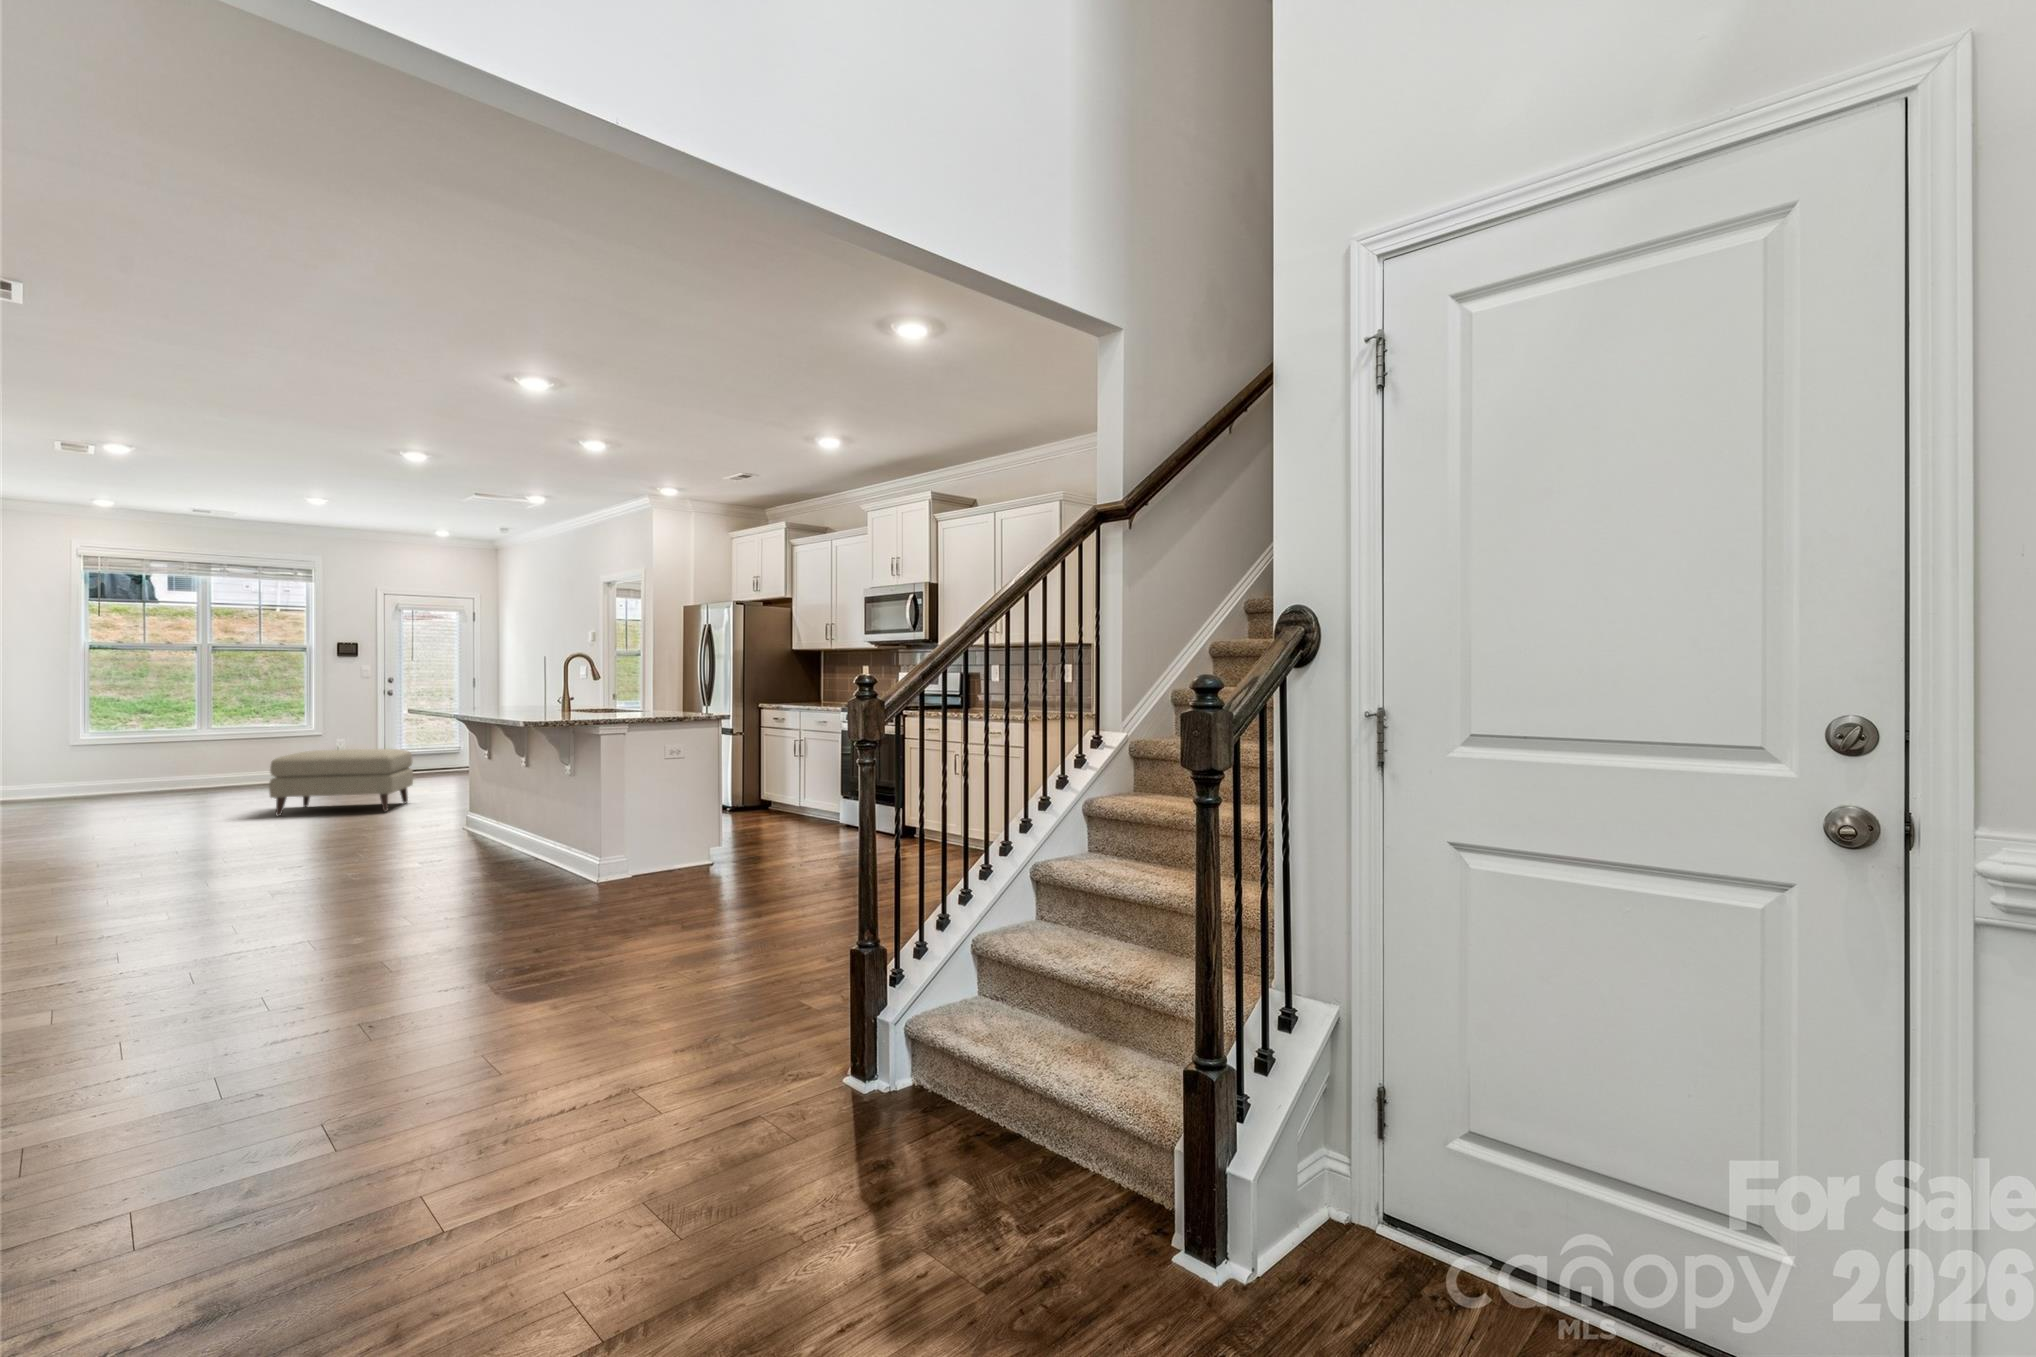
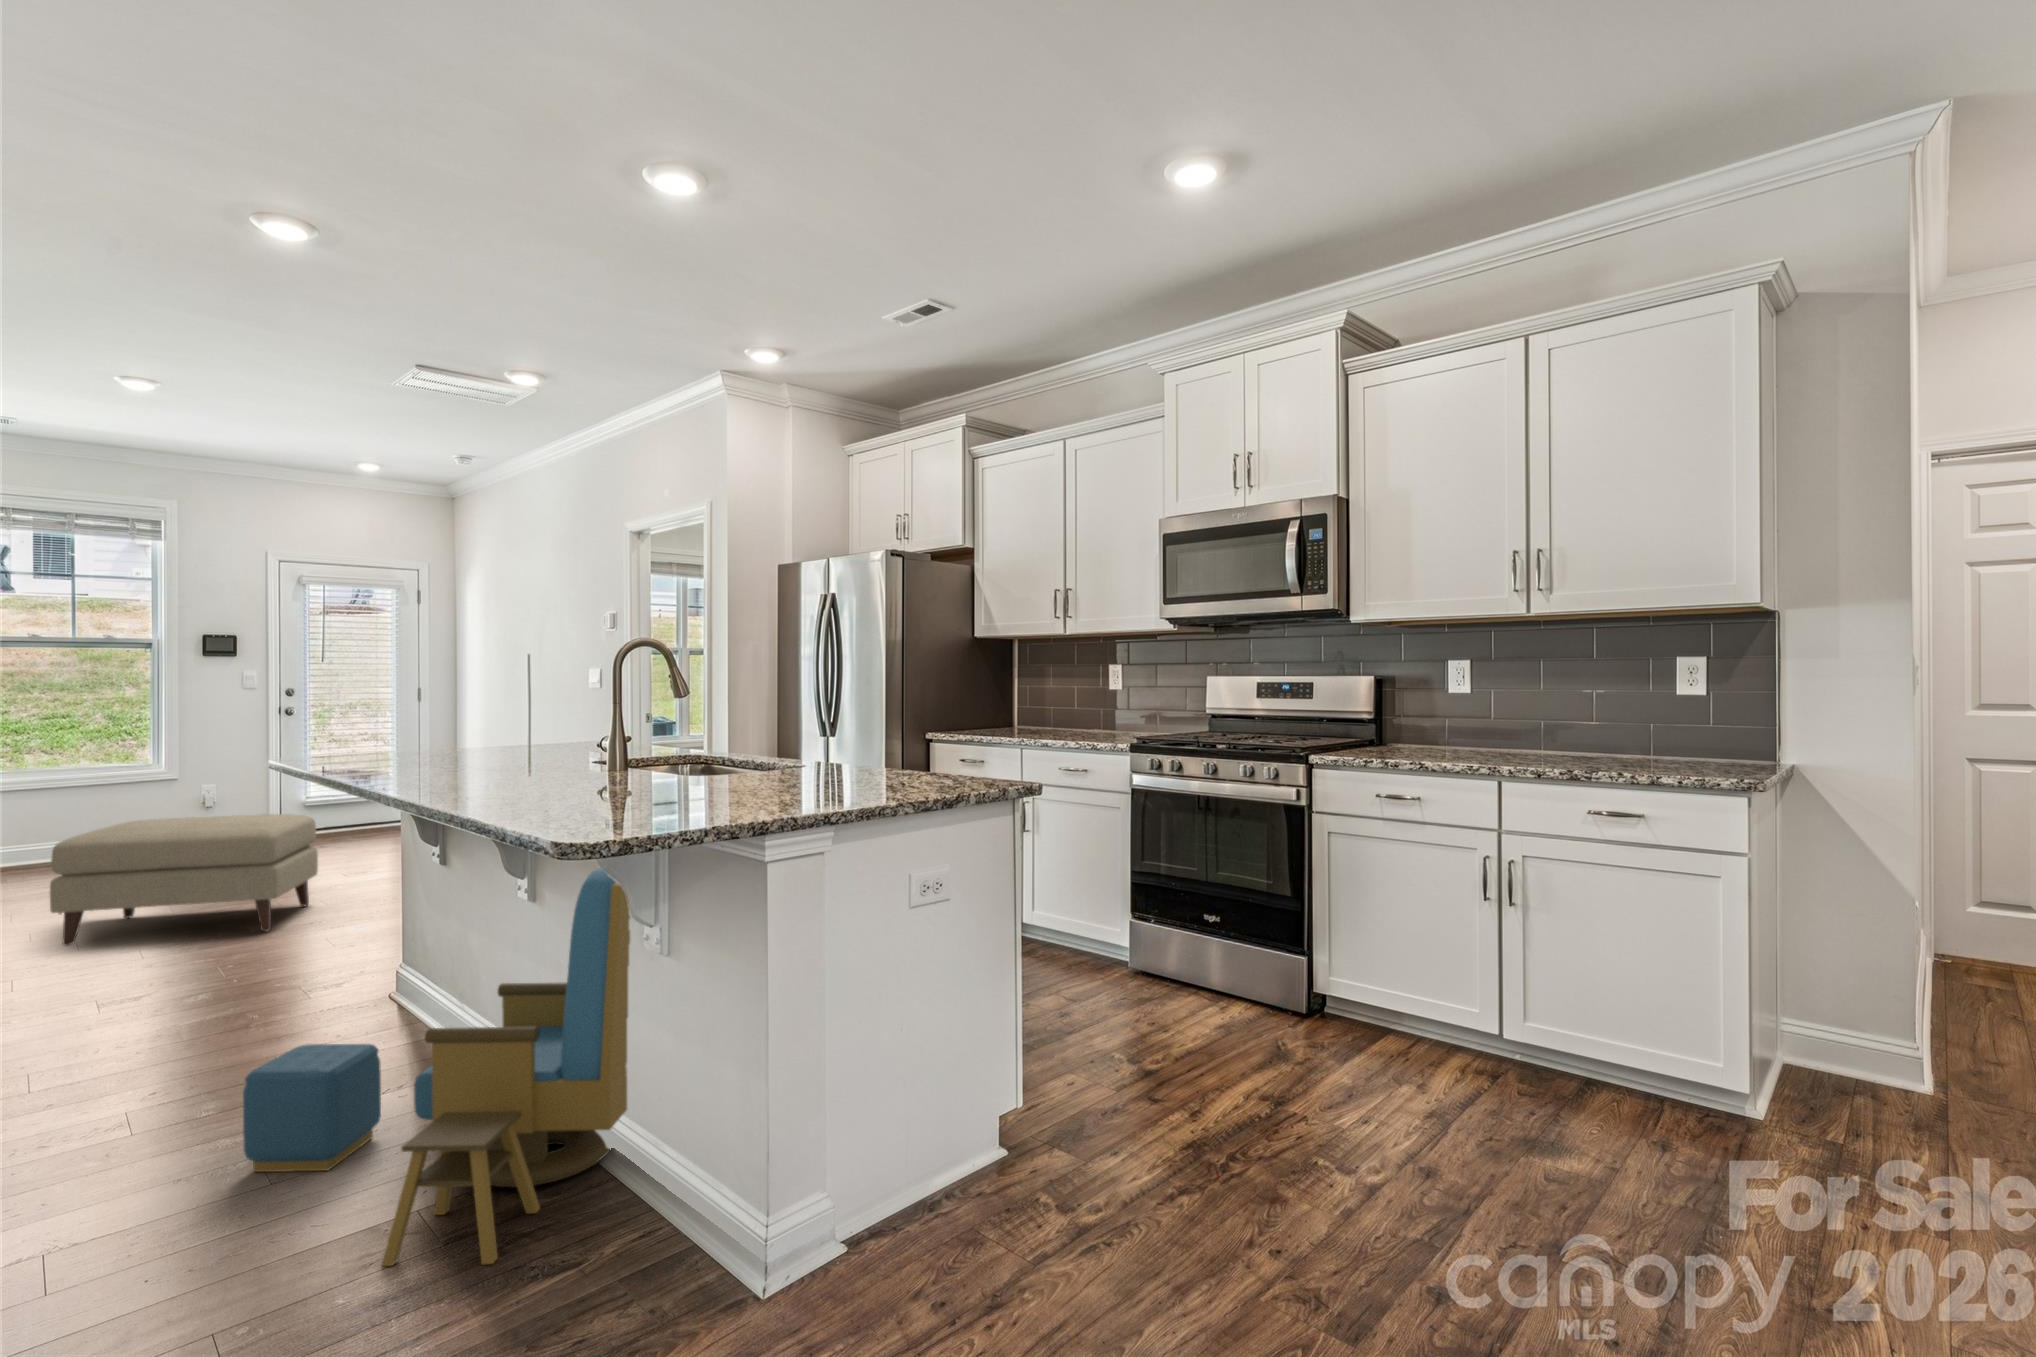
armchair: none [395,746,576,889] -> present [243,868,630,1266]

